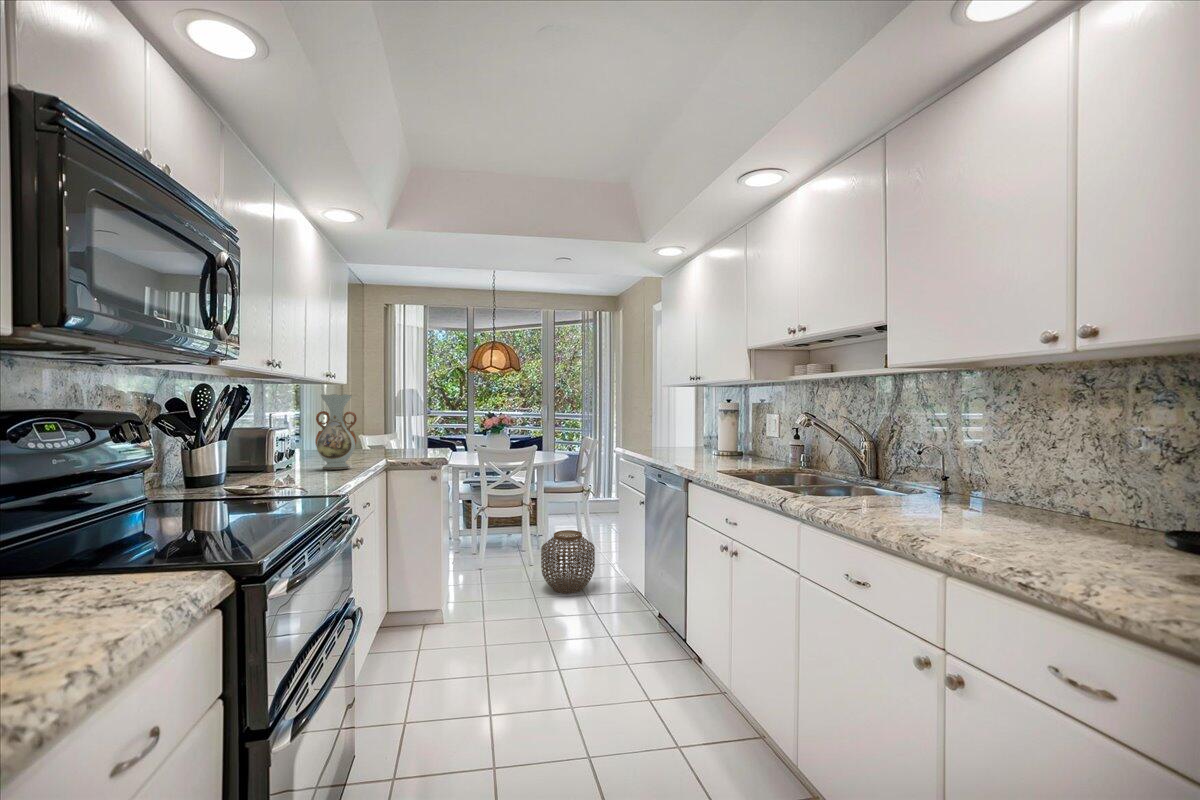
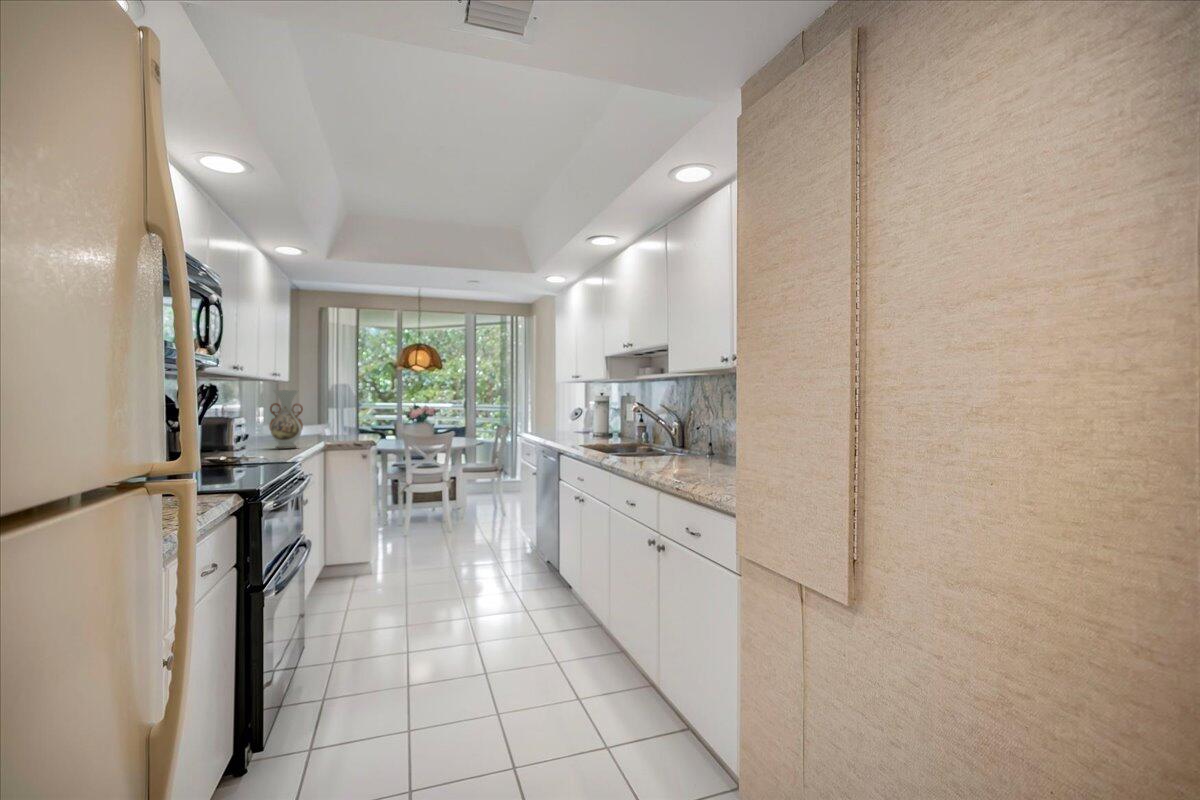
woven basket: present [541,530,595,593] -> none [457,500,501,550]

